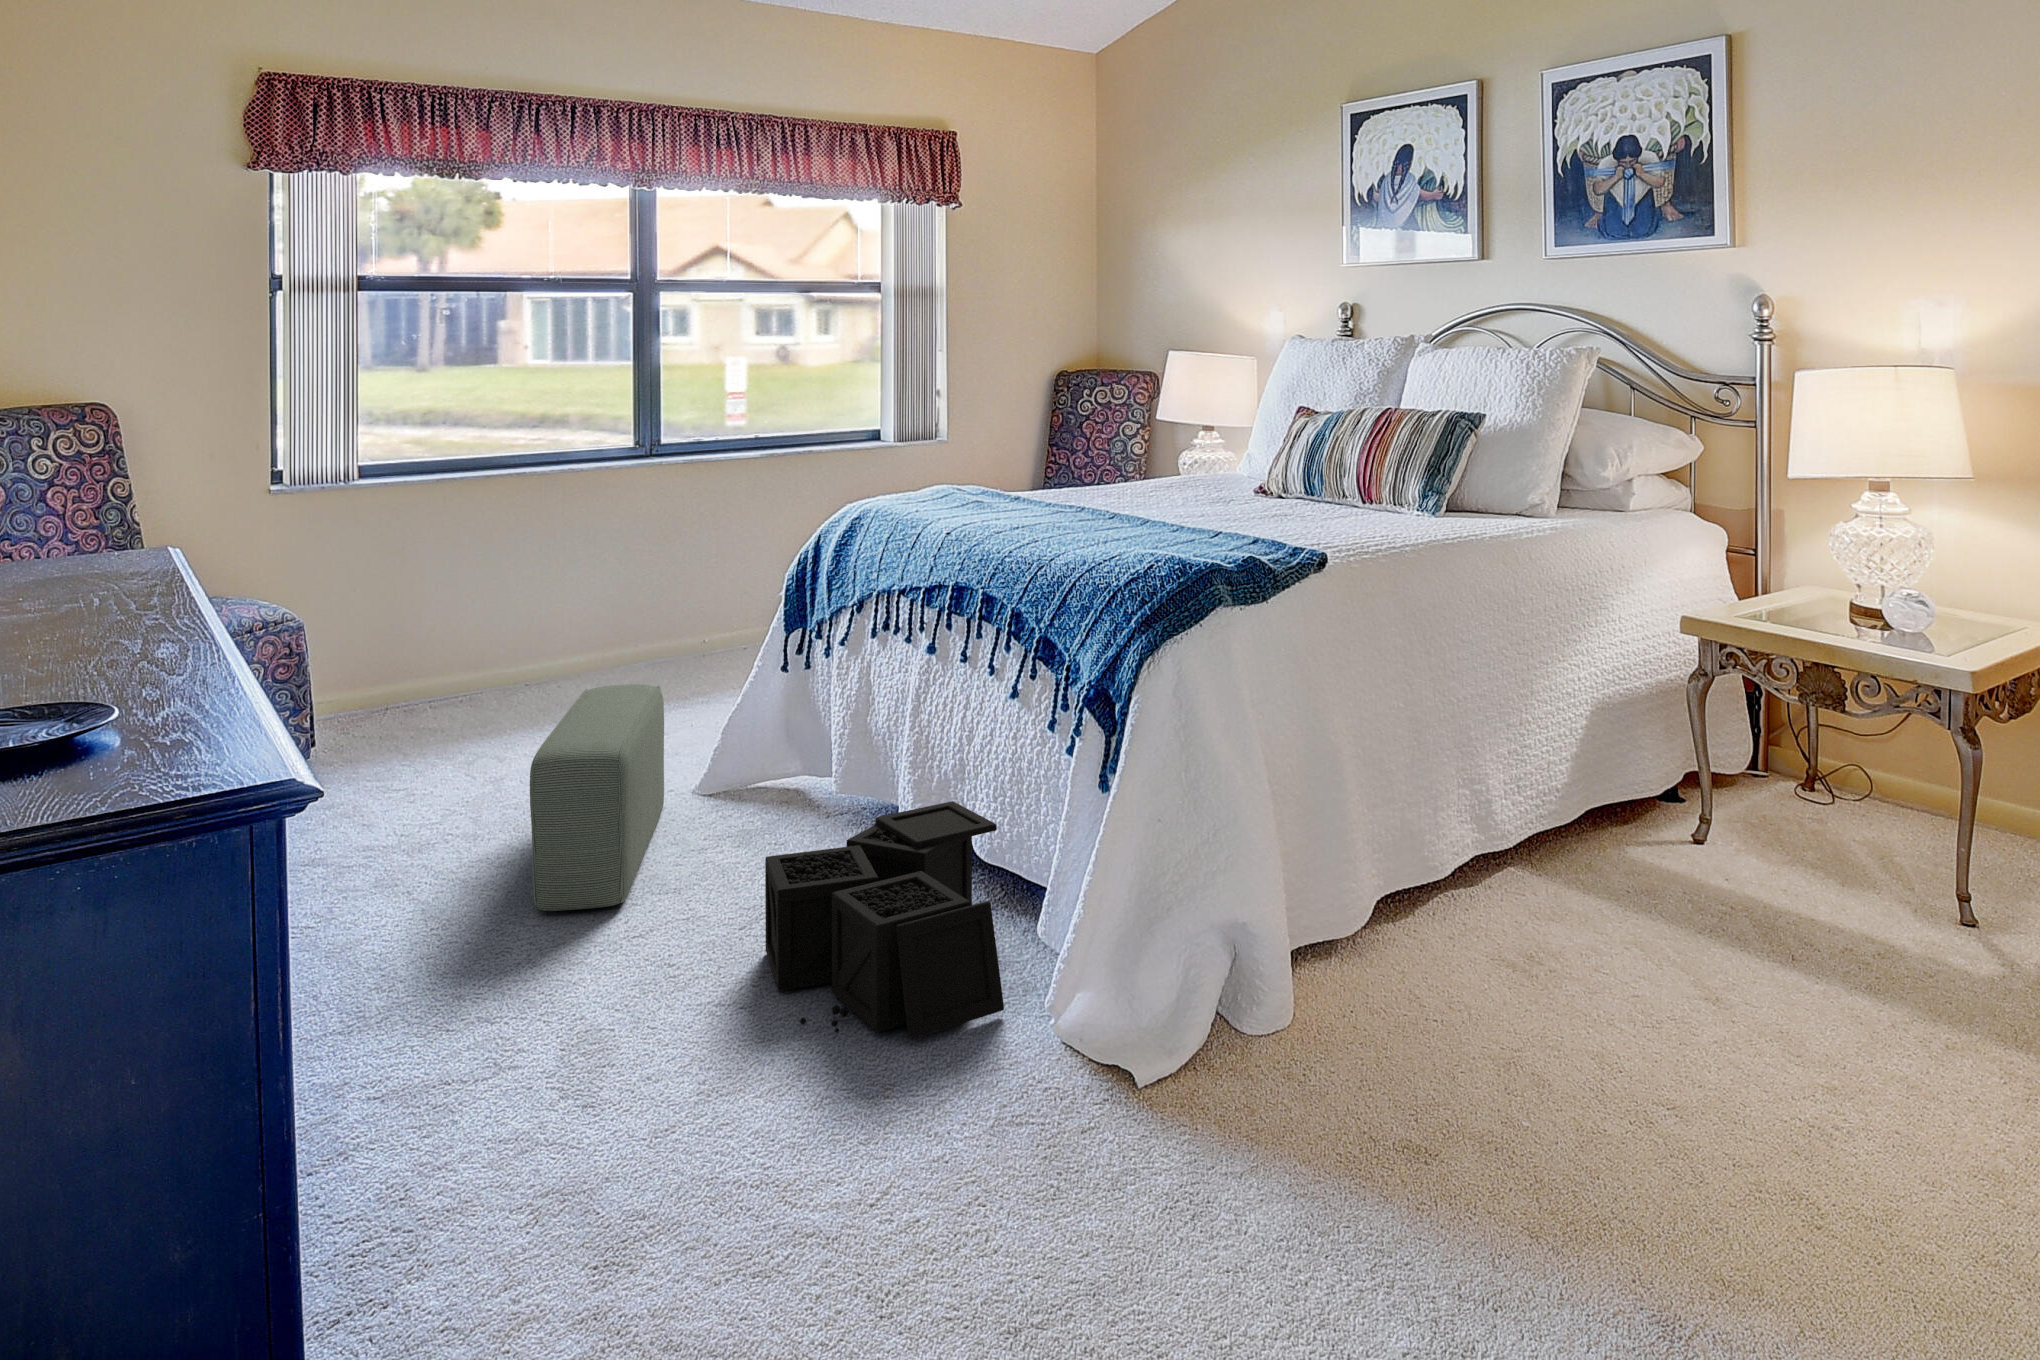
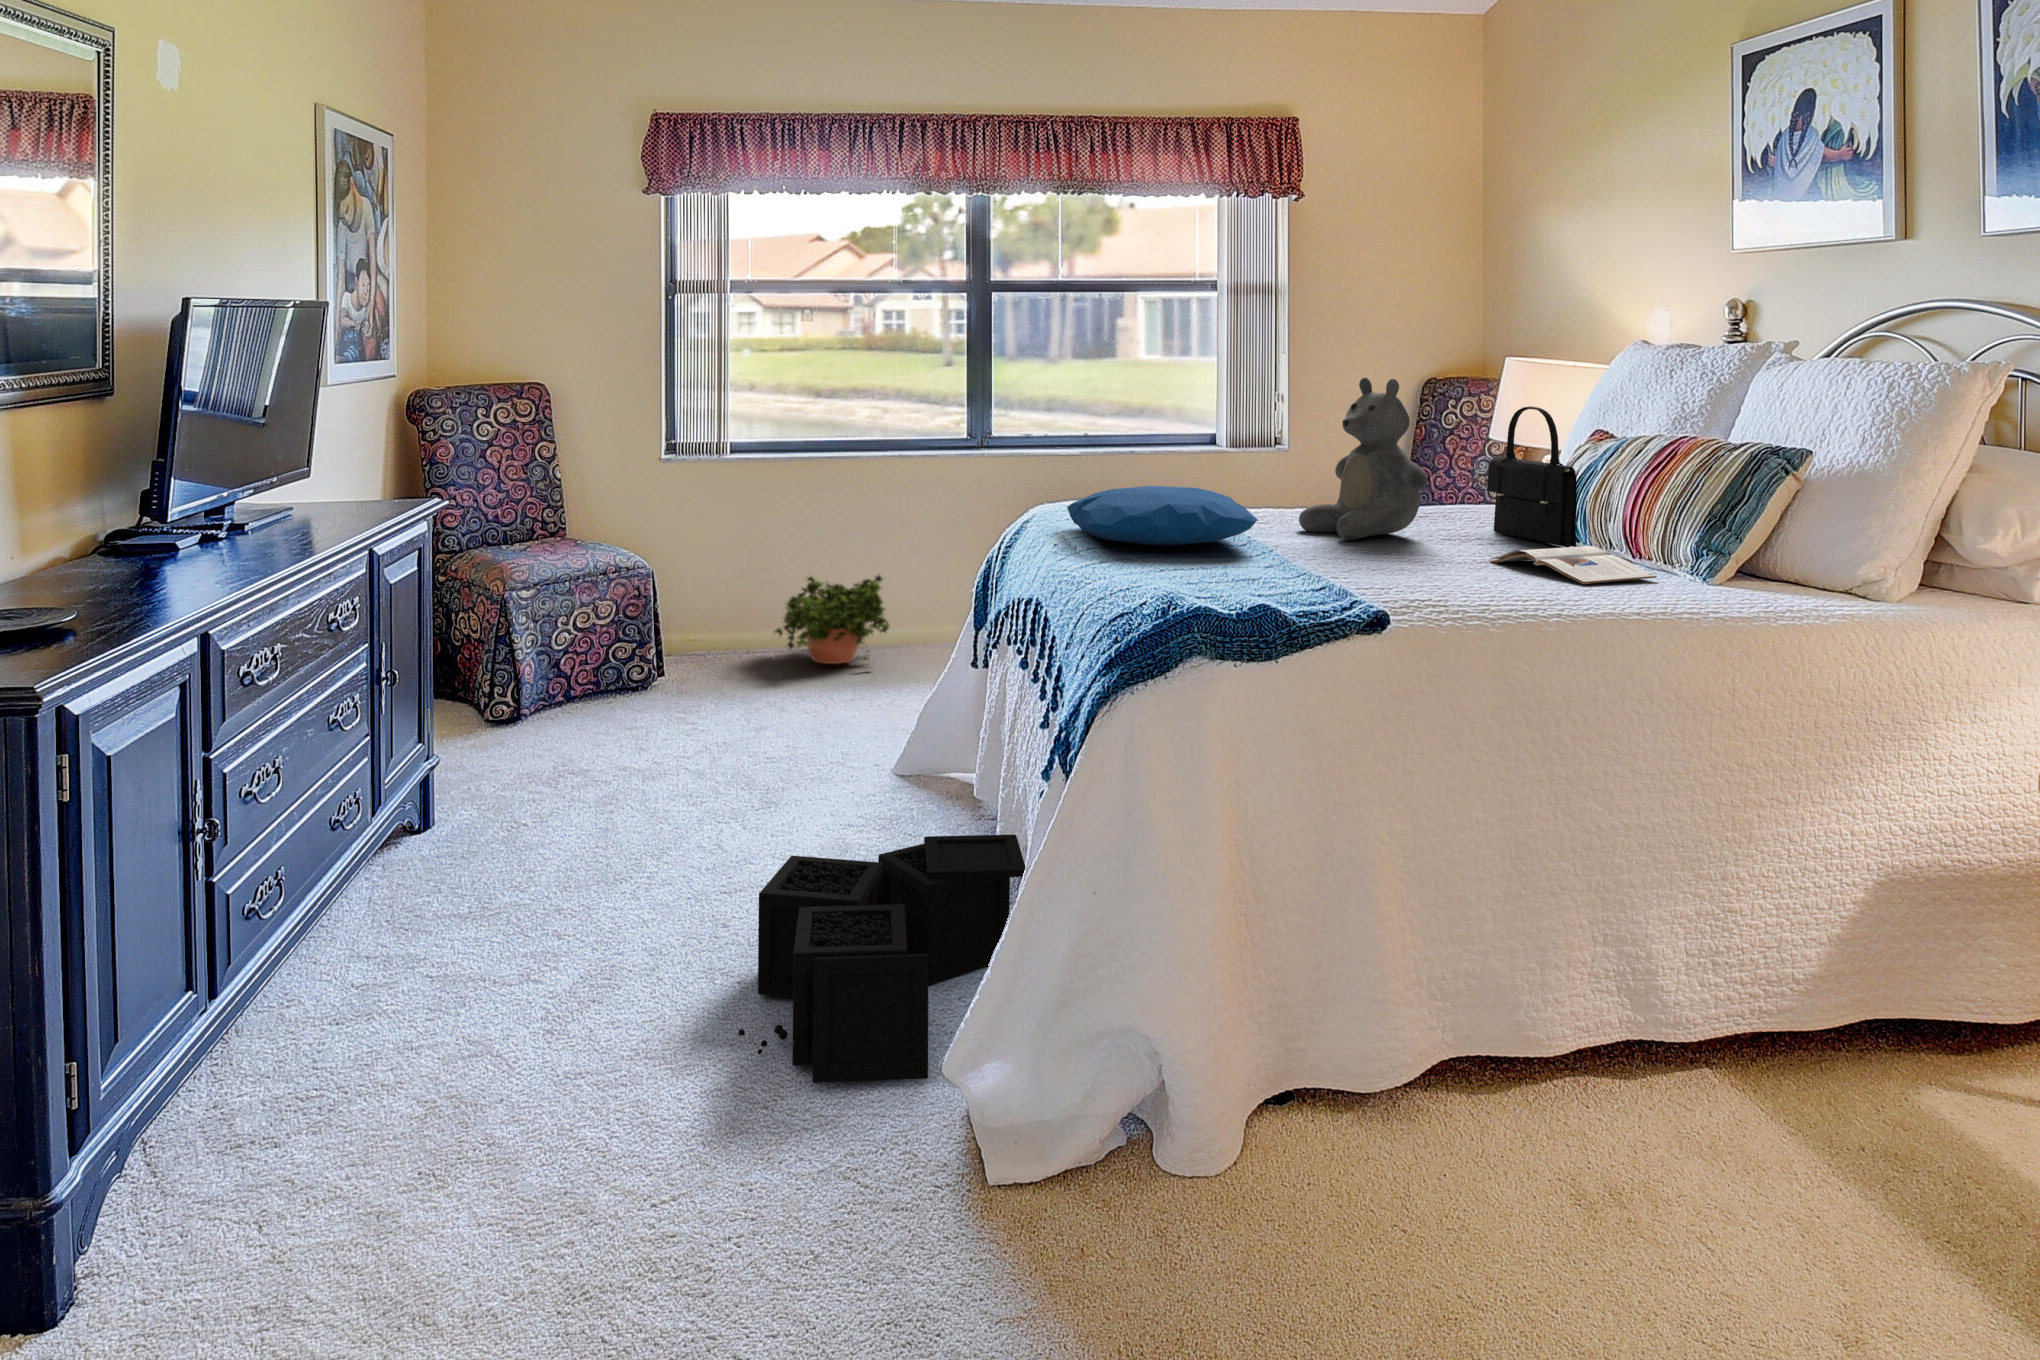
teddy bear: none [1117,371,1226,509] -> present [1299,378,1427,540]
handbag: none [1242,391,1326,503] -> present [1487,406,1577,547]
pillow: none [943,471,1132,524] -> present [1067,486,1258,546]
magazine: none [1293,498,1417,525] -> present [1490,546,1657,584]
potted plant: none [441,597,584,704] -> present [774,575,890,664]
pouf: present [530,684,664,911] -> none [654,662,851,871]

